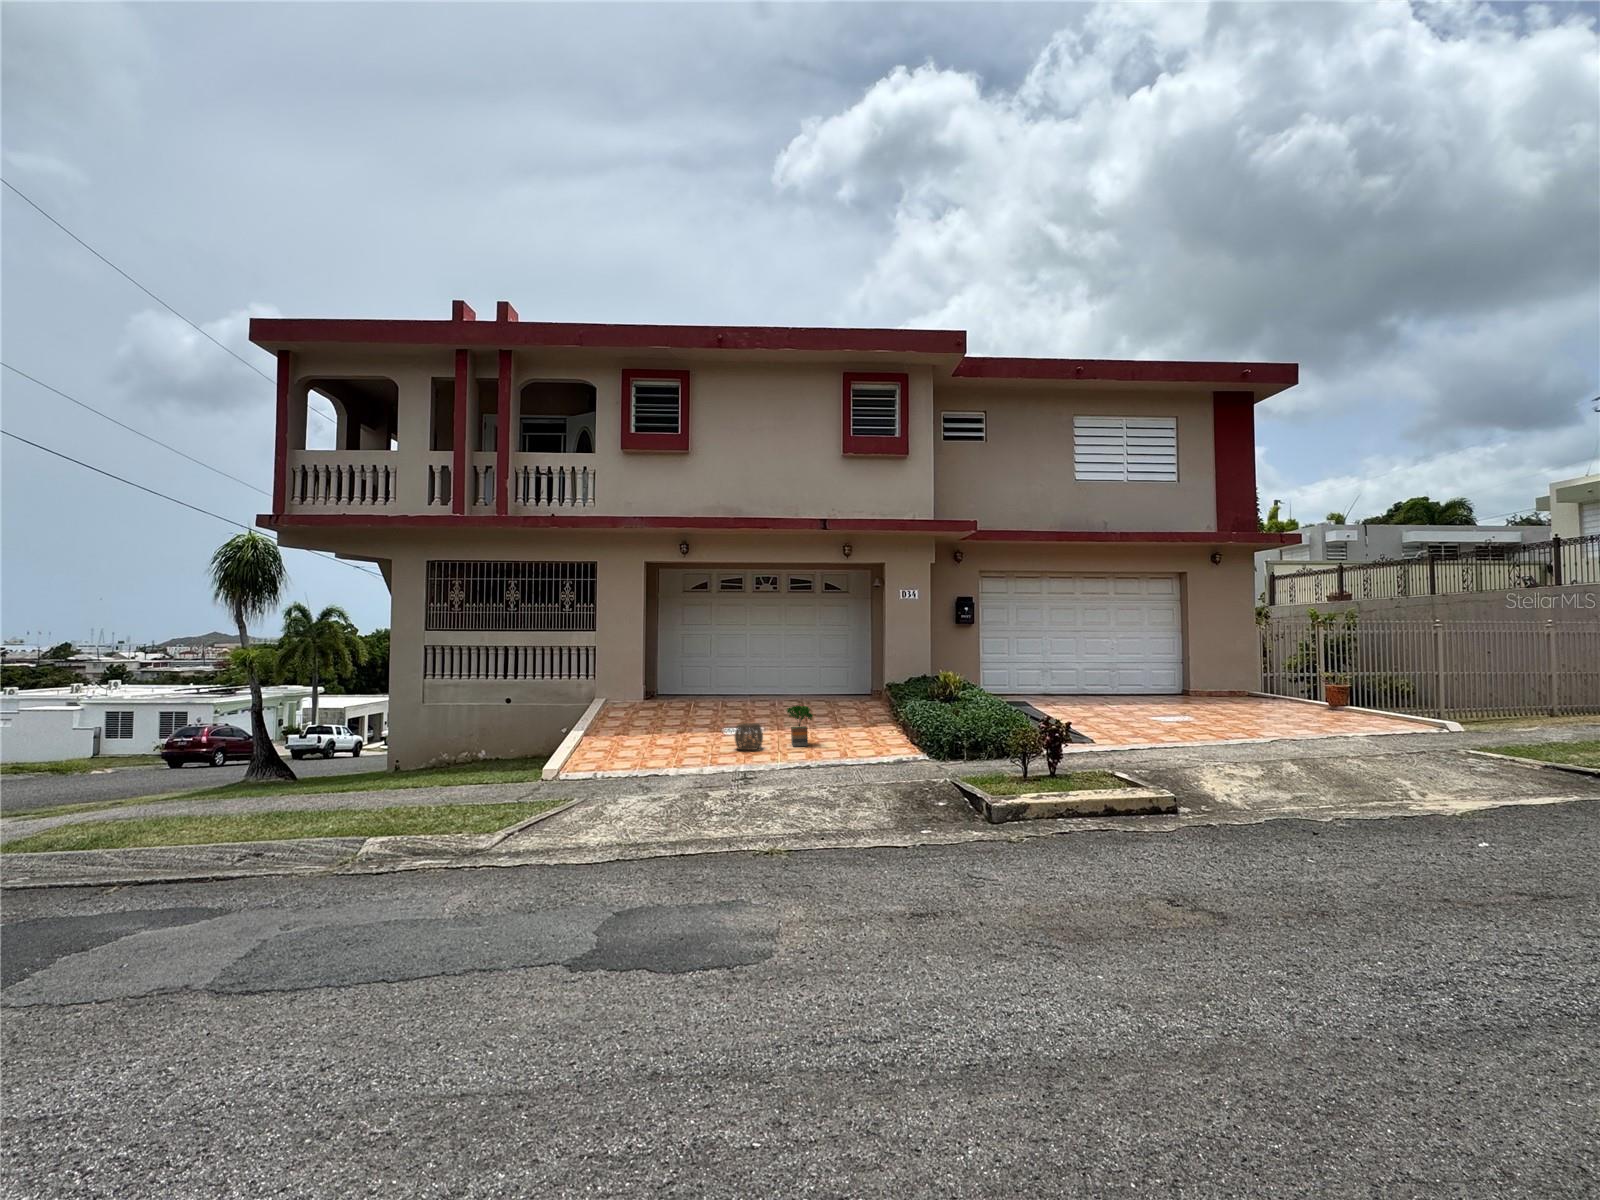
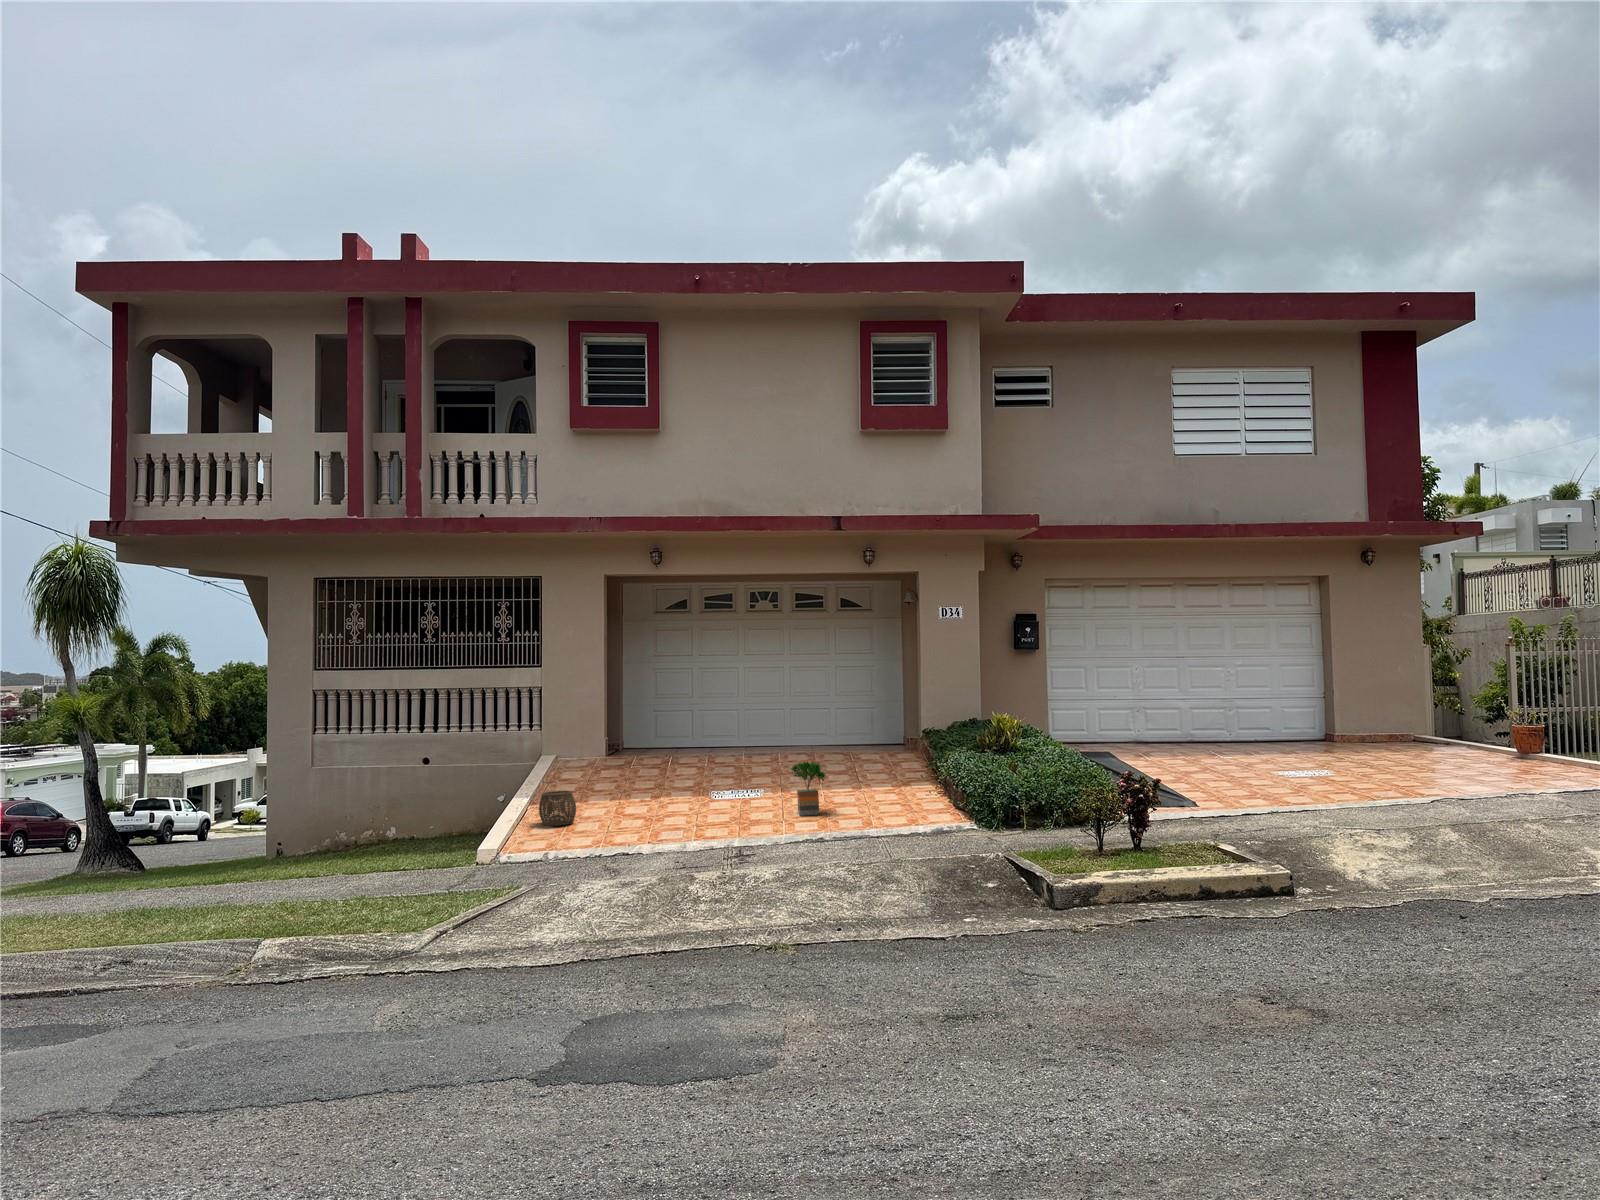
woven basket: present [735,723,763,750] -> present [539,791,576,826]

